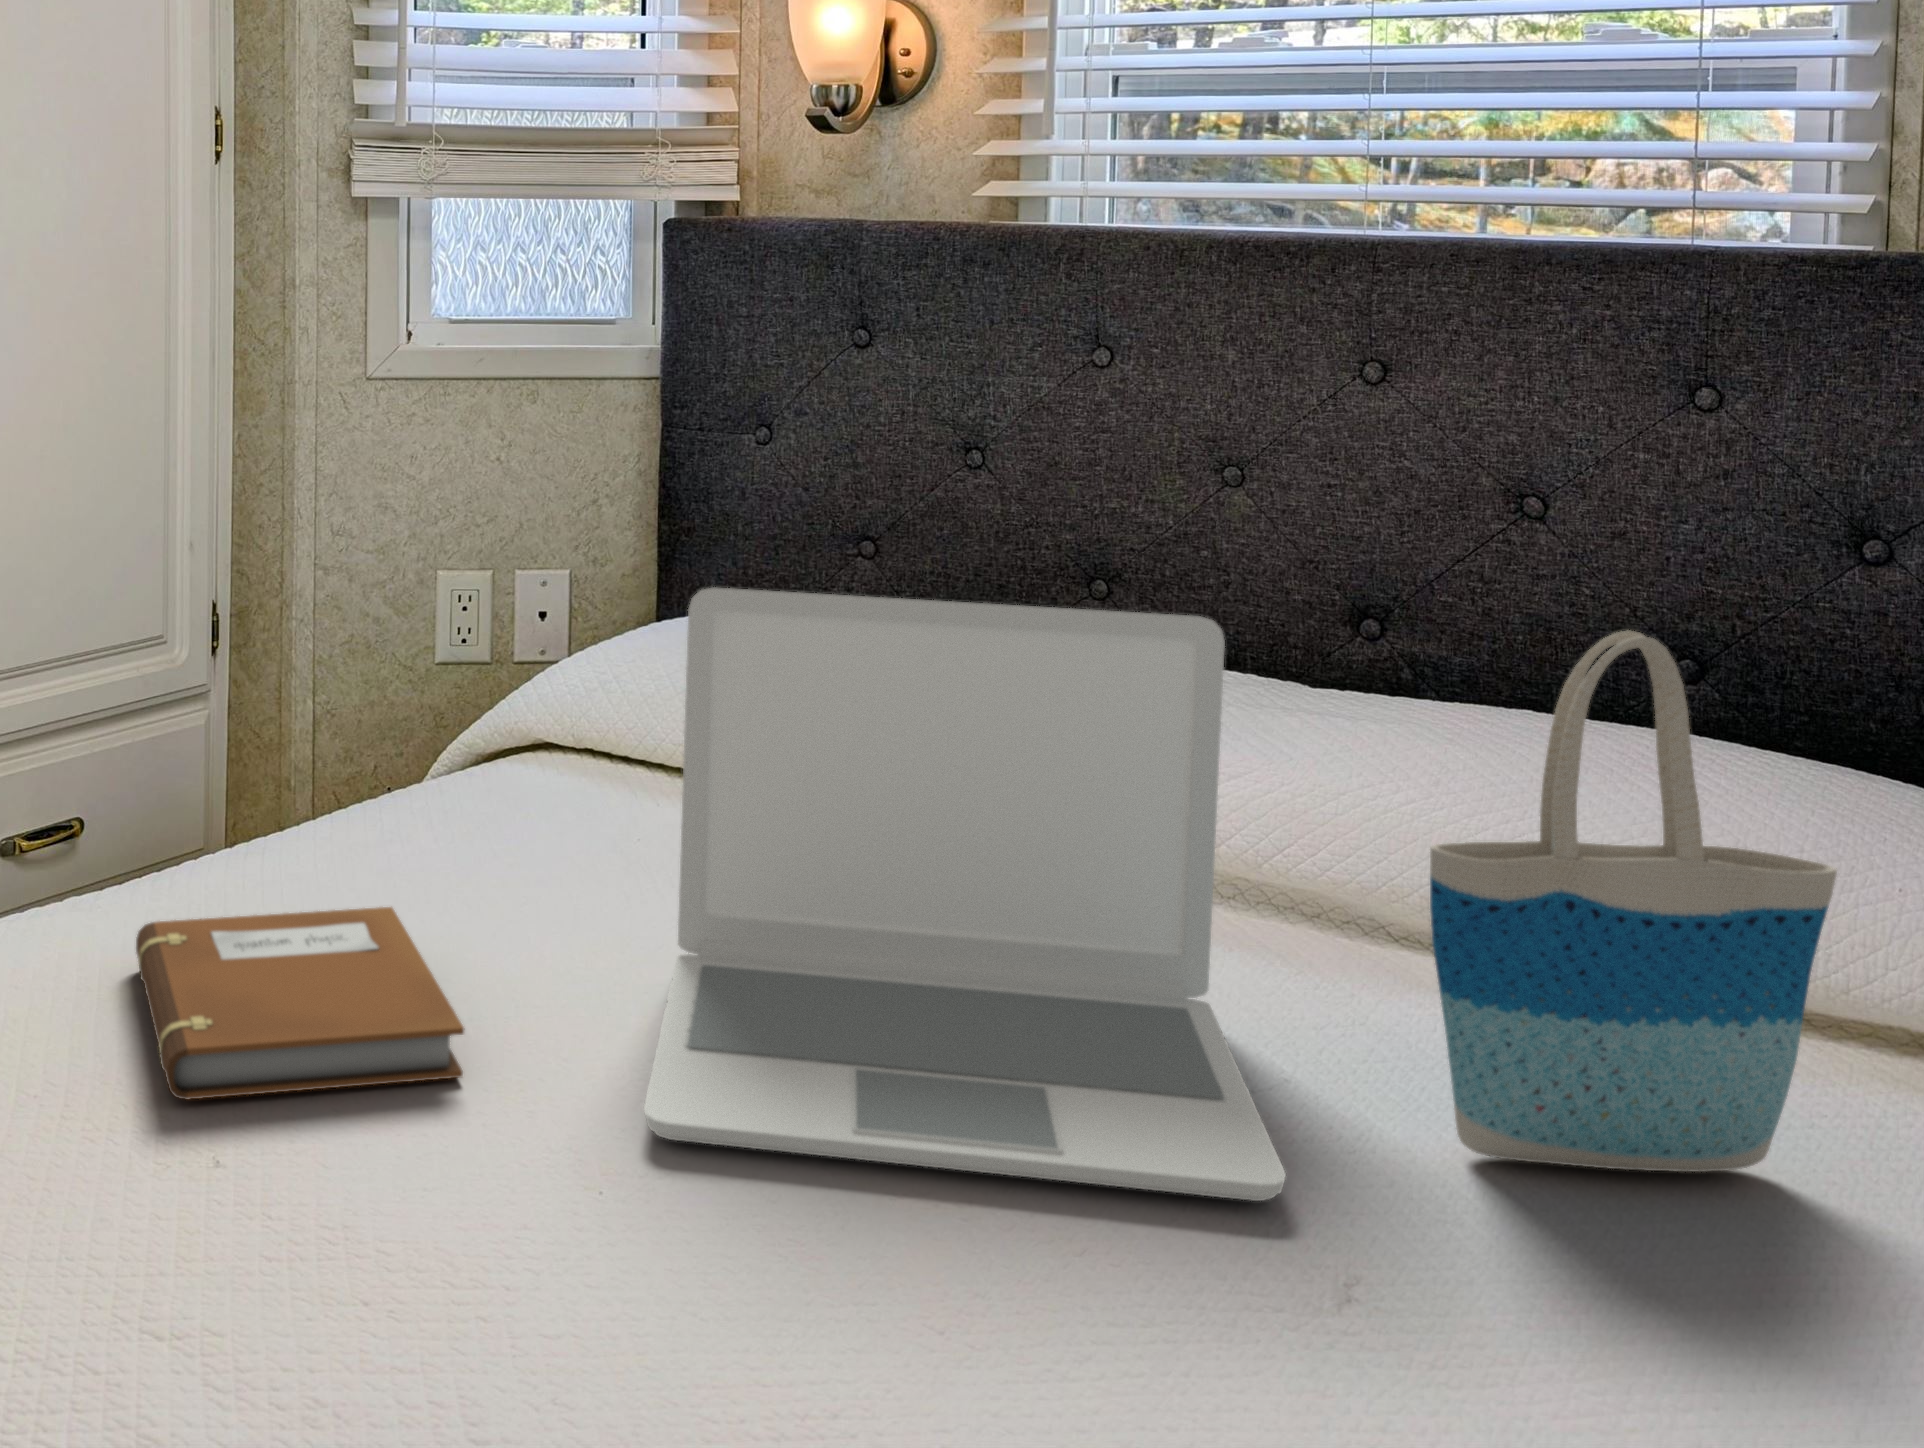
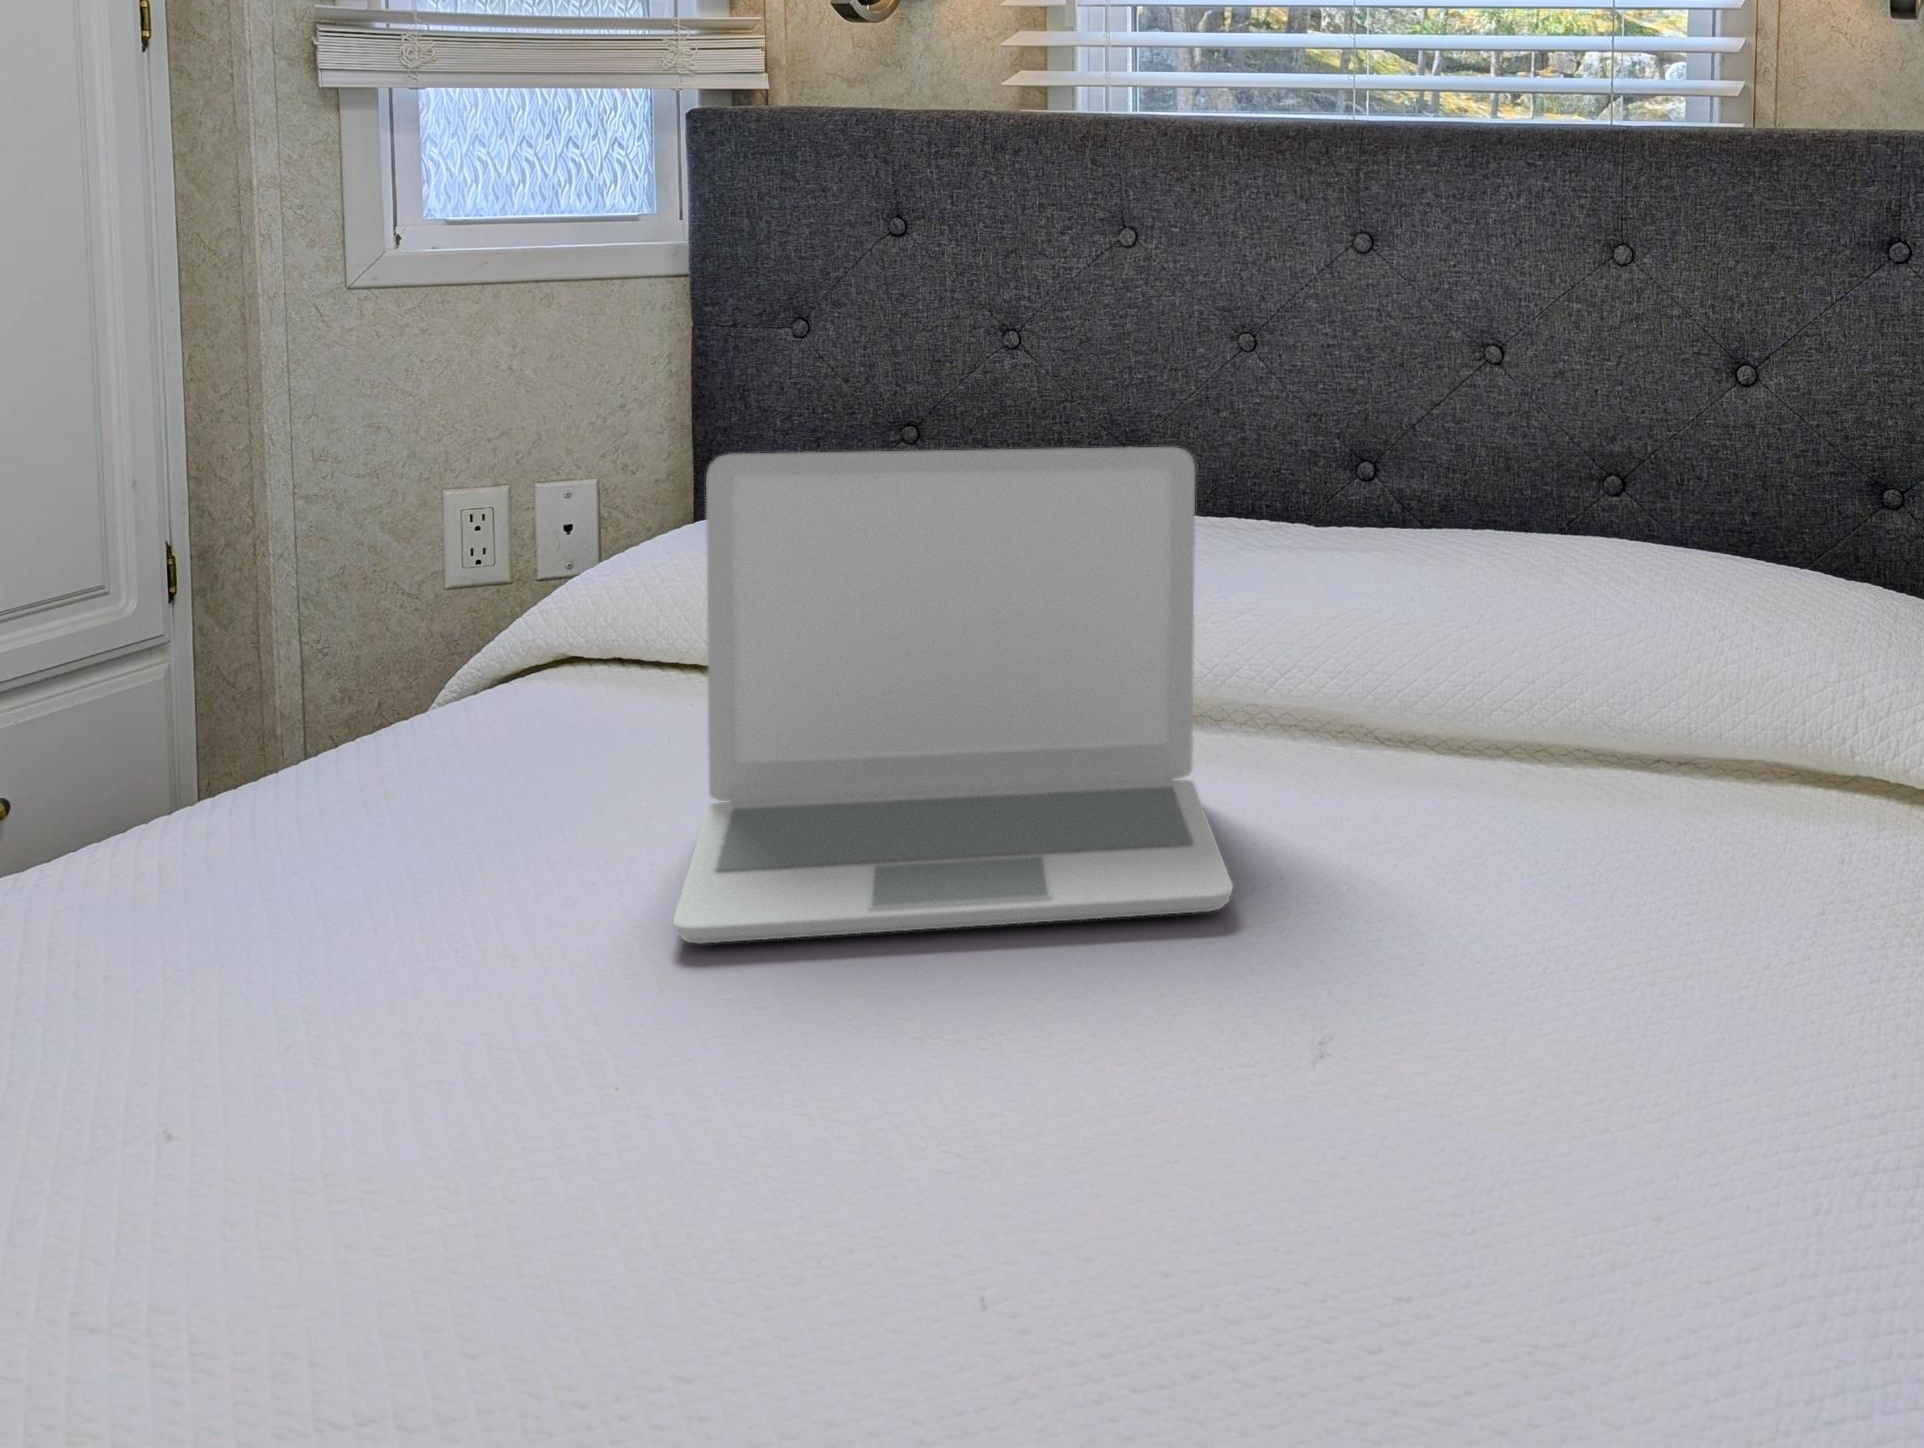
tote bag: present [1430,631,1837,1172] -> none [1346,425,1642,858]
notebook: present [136,907,464,1099] -> none [117,796,491,983]

